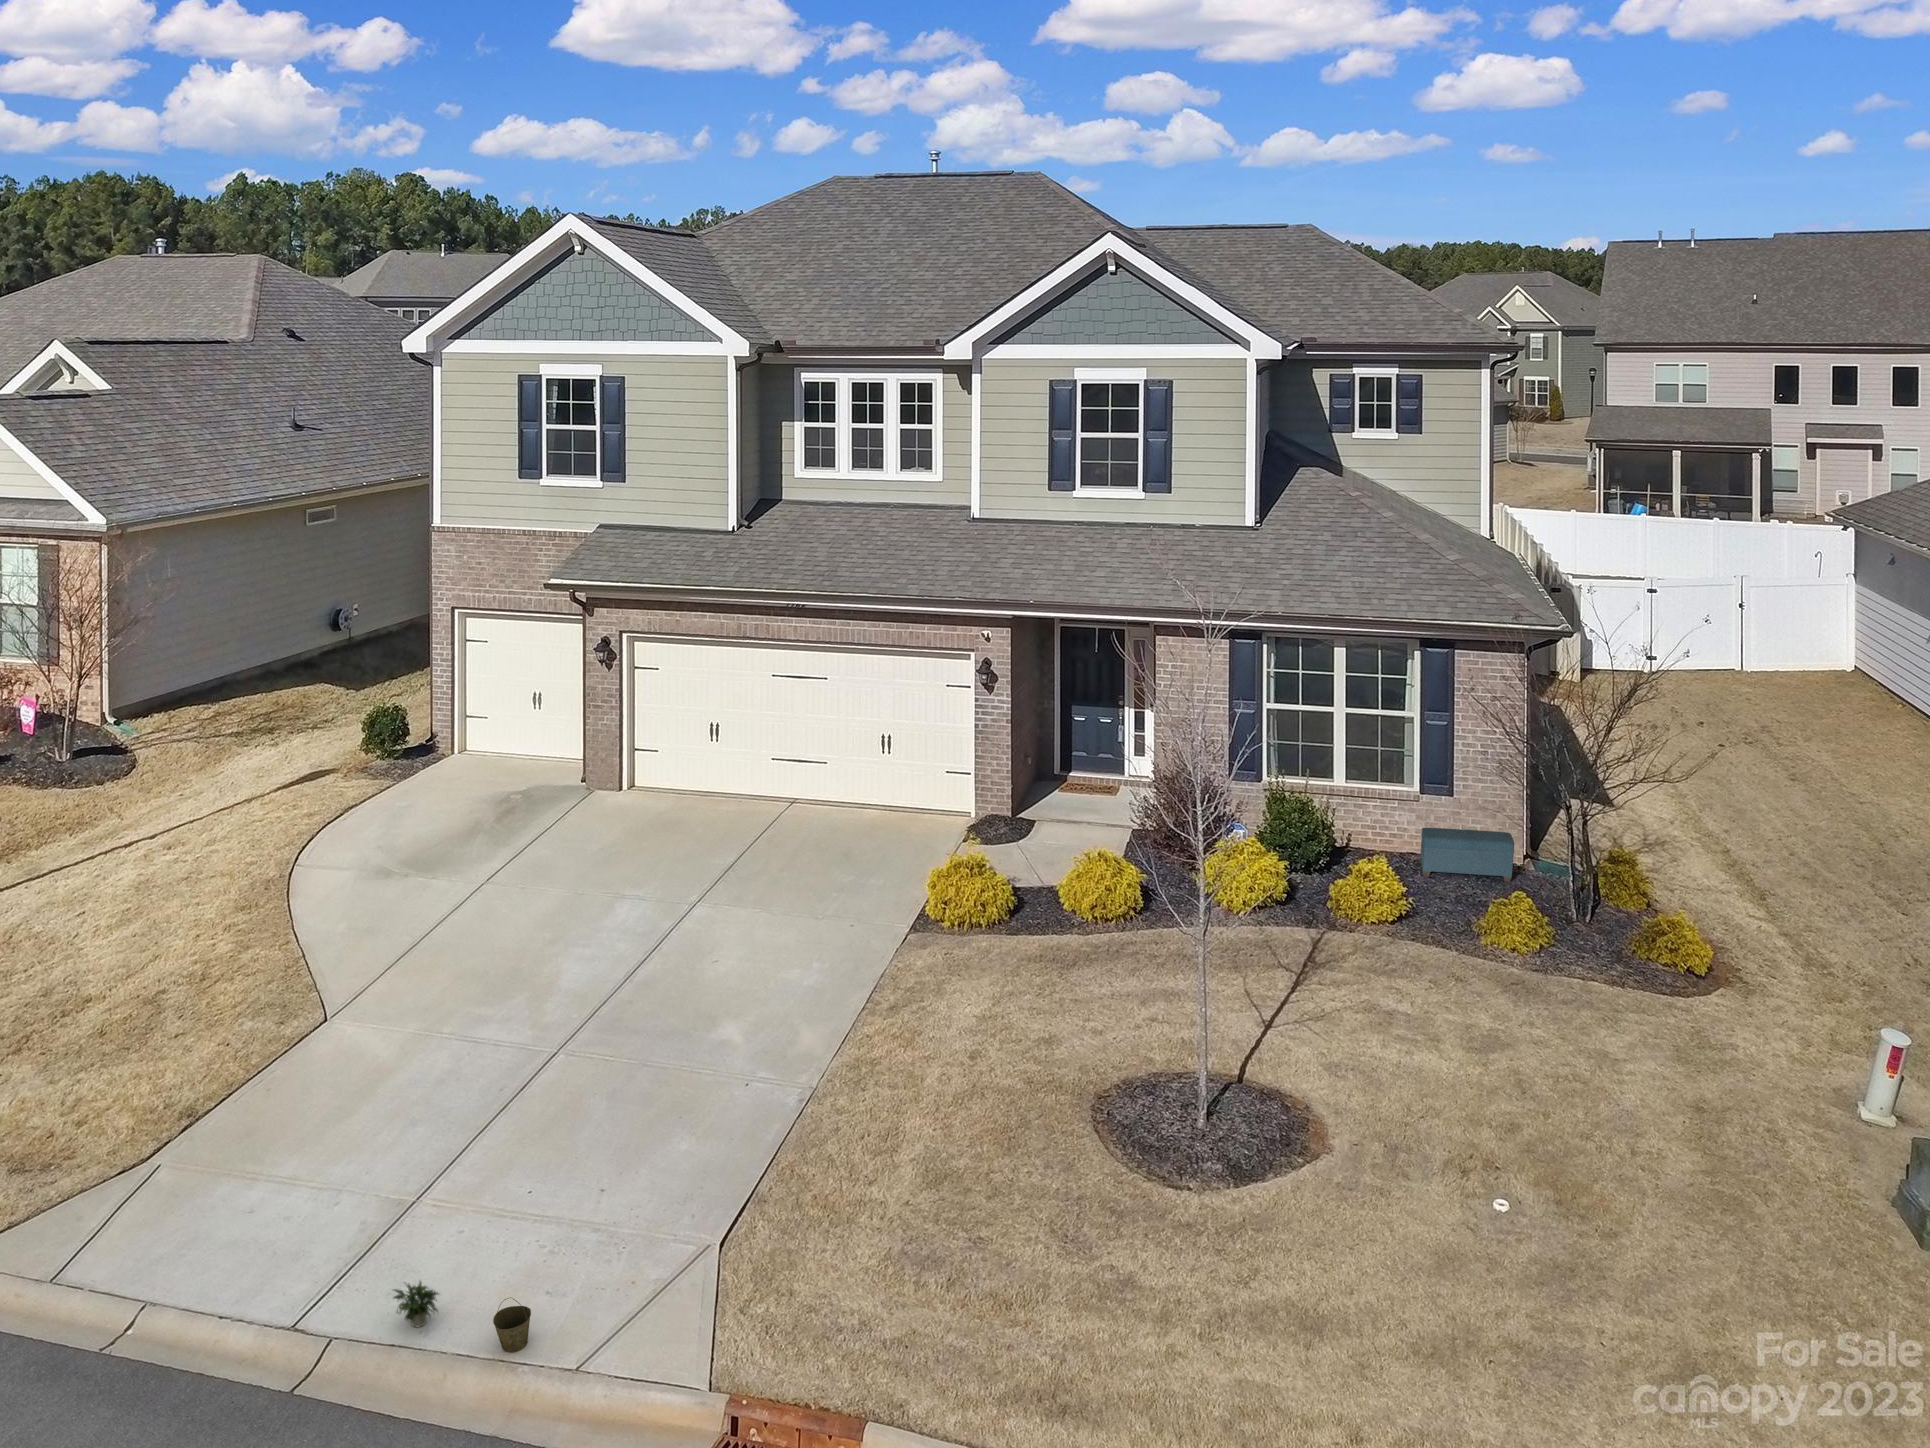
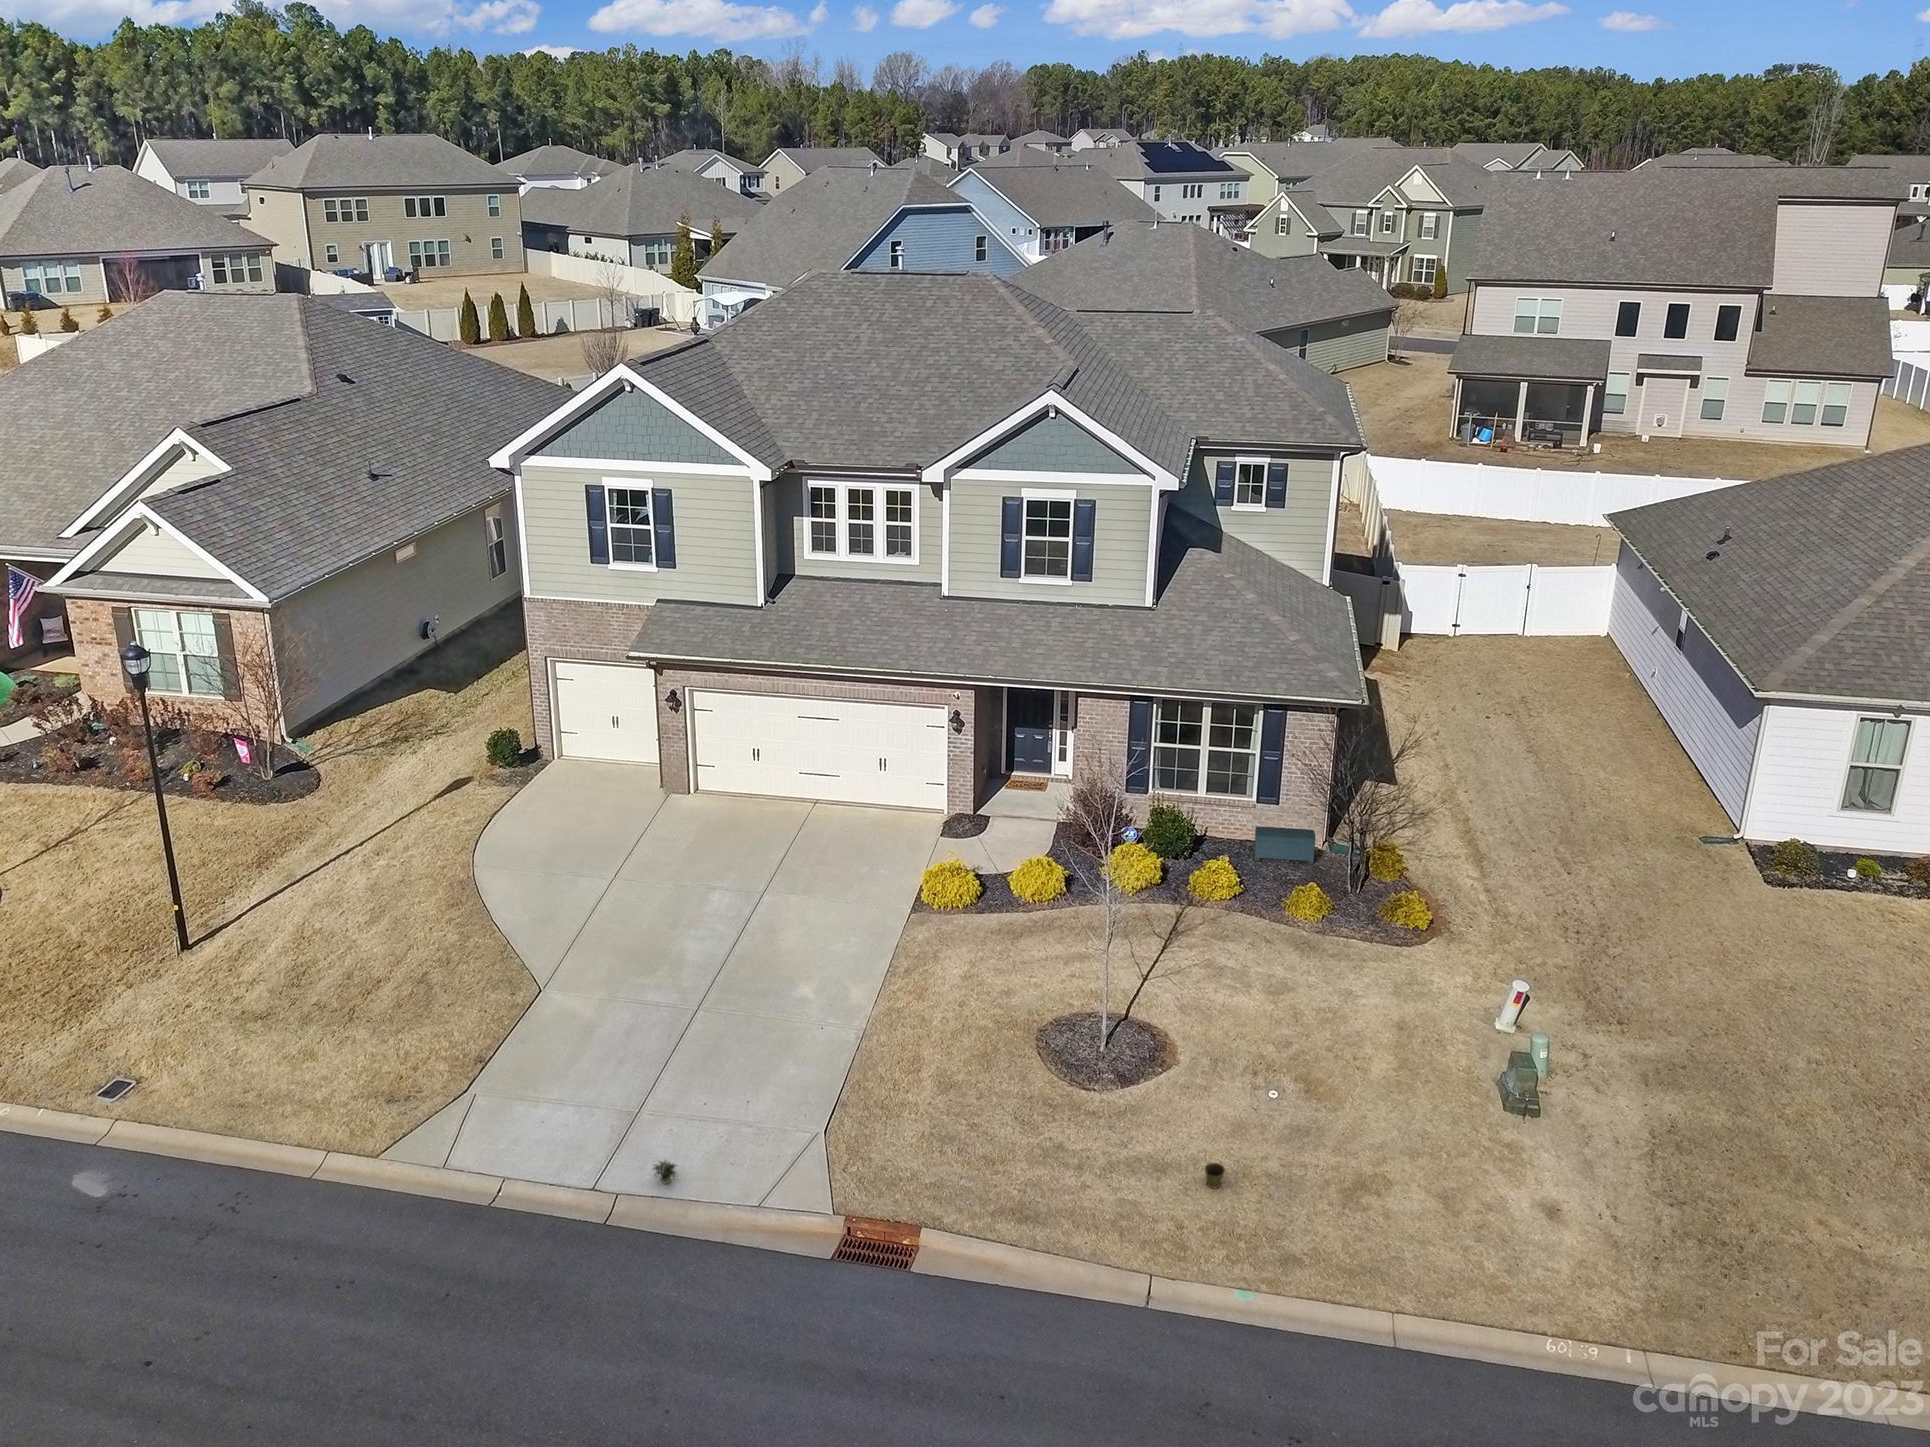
bucket: present [493,1297,531,1352] -> present [1205,1163,1225,1188]

